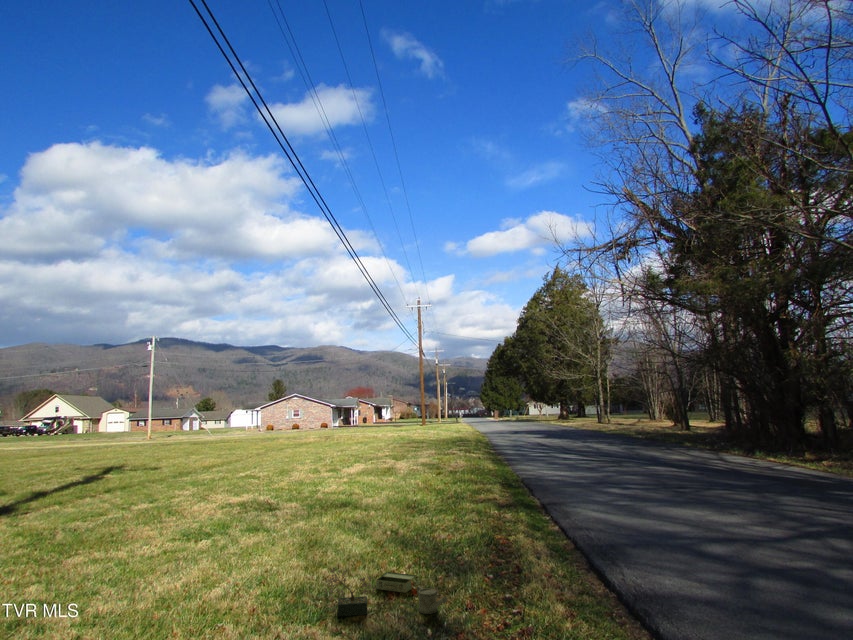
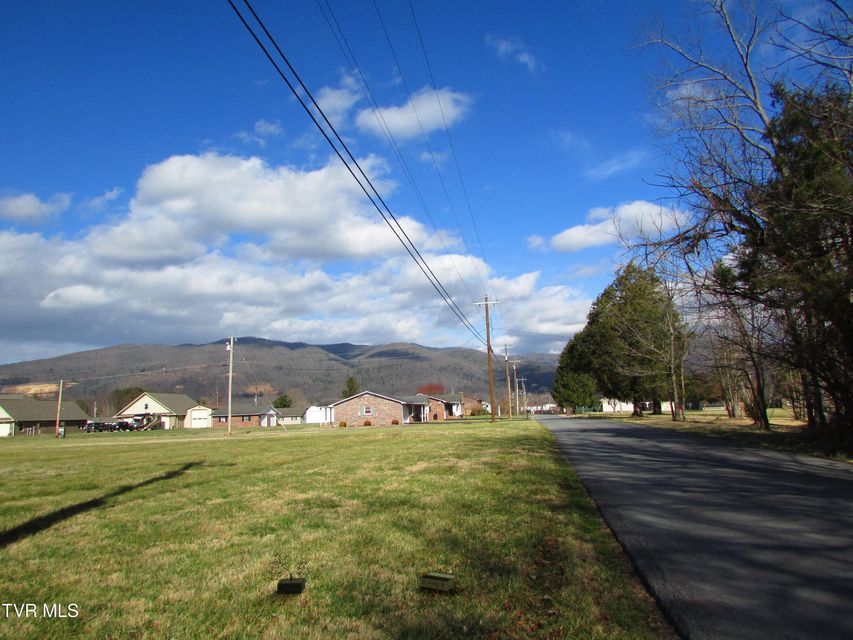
decorative plant: present [325,568,376,616] -> present [269,553,311,593]
watering can: present [417,586,447,614] -> none [456,585,482,612]

